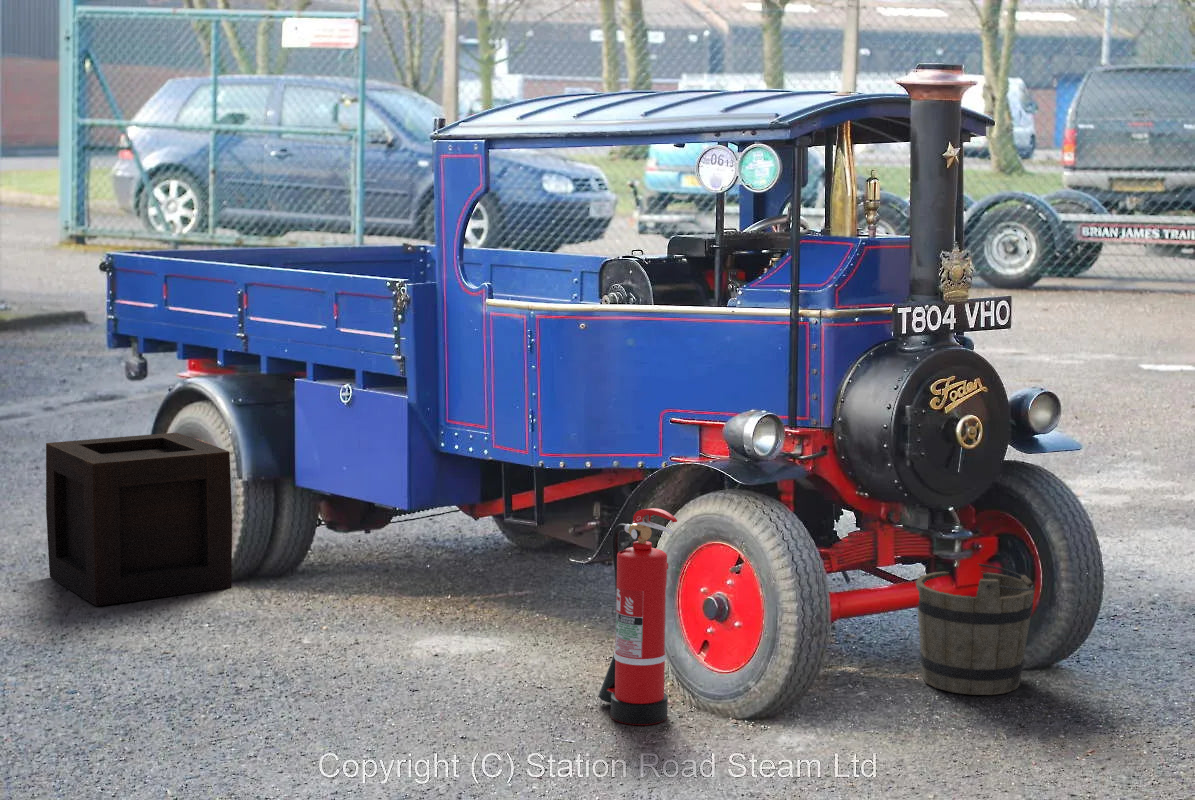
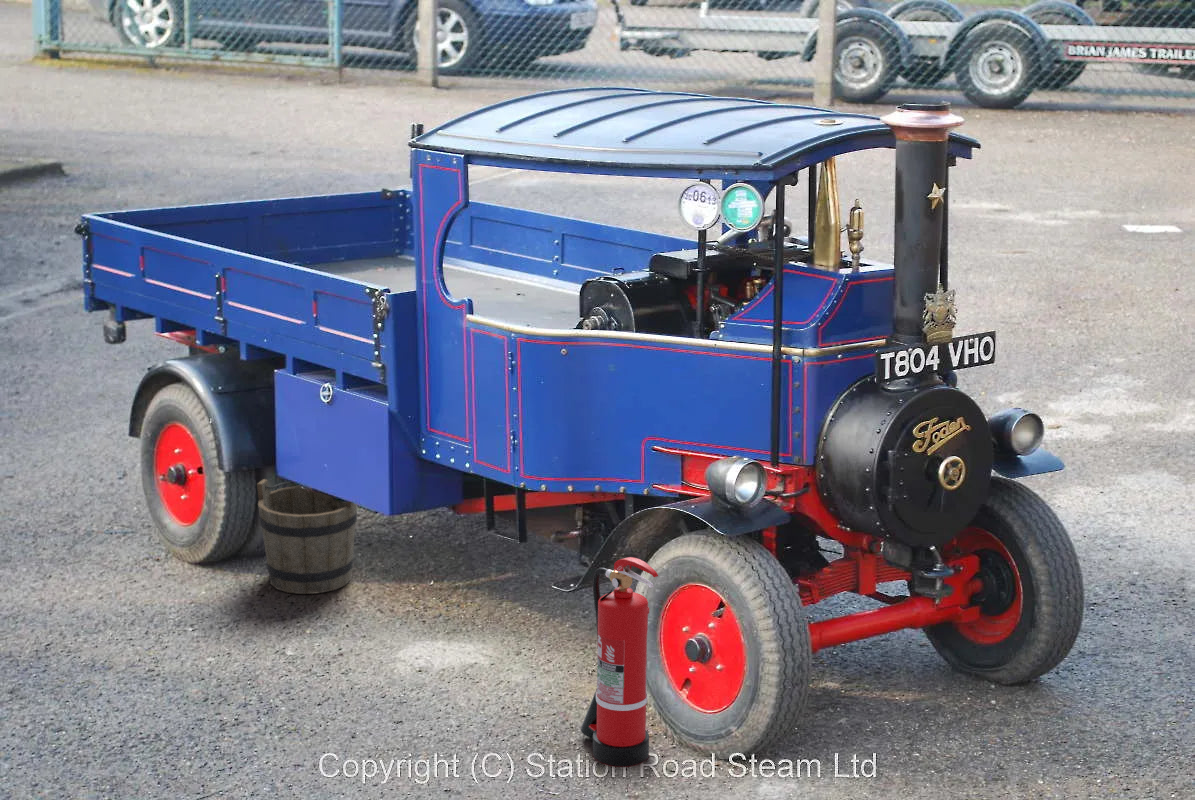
wooden crate: present [46,433,232,606] -> none [25,412,216,604]
bucket: present [916,564,1035,695] -> present [257,479,357,594]

